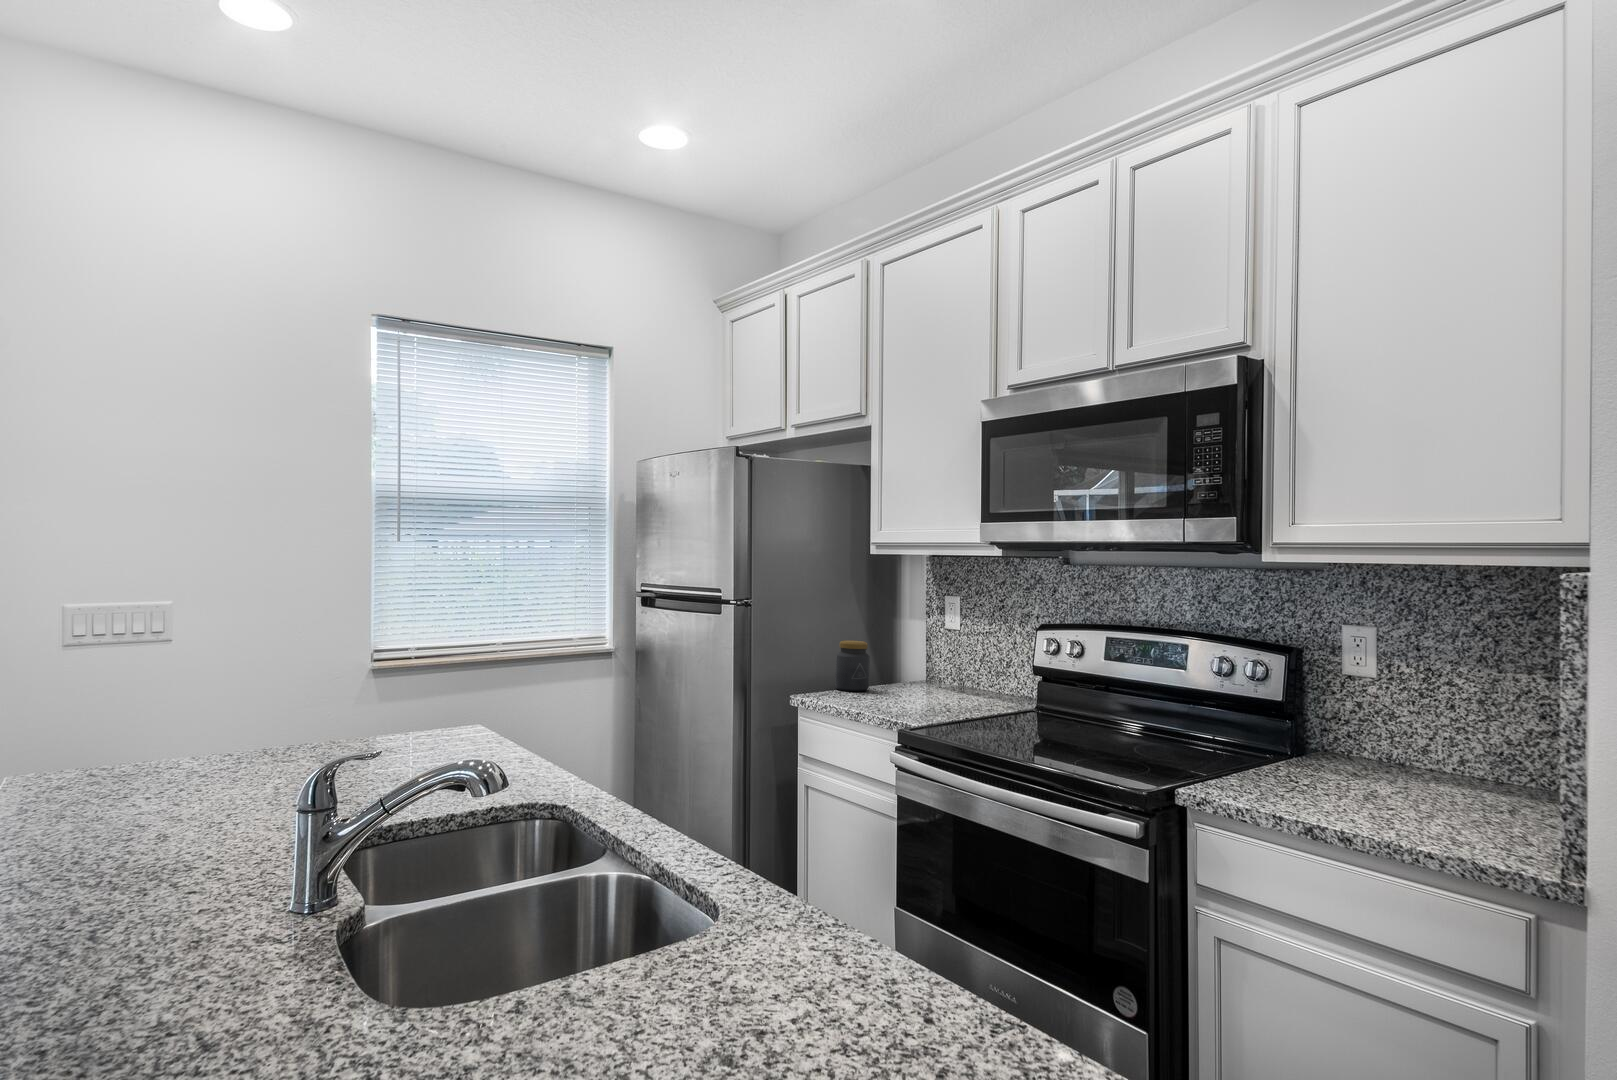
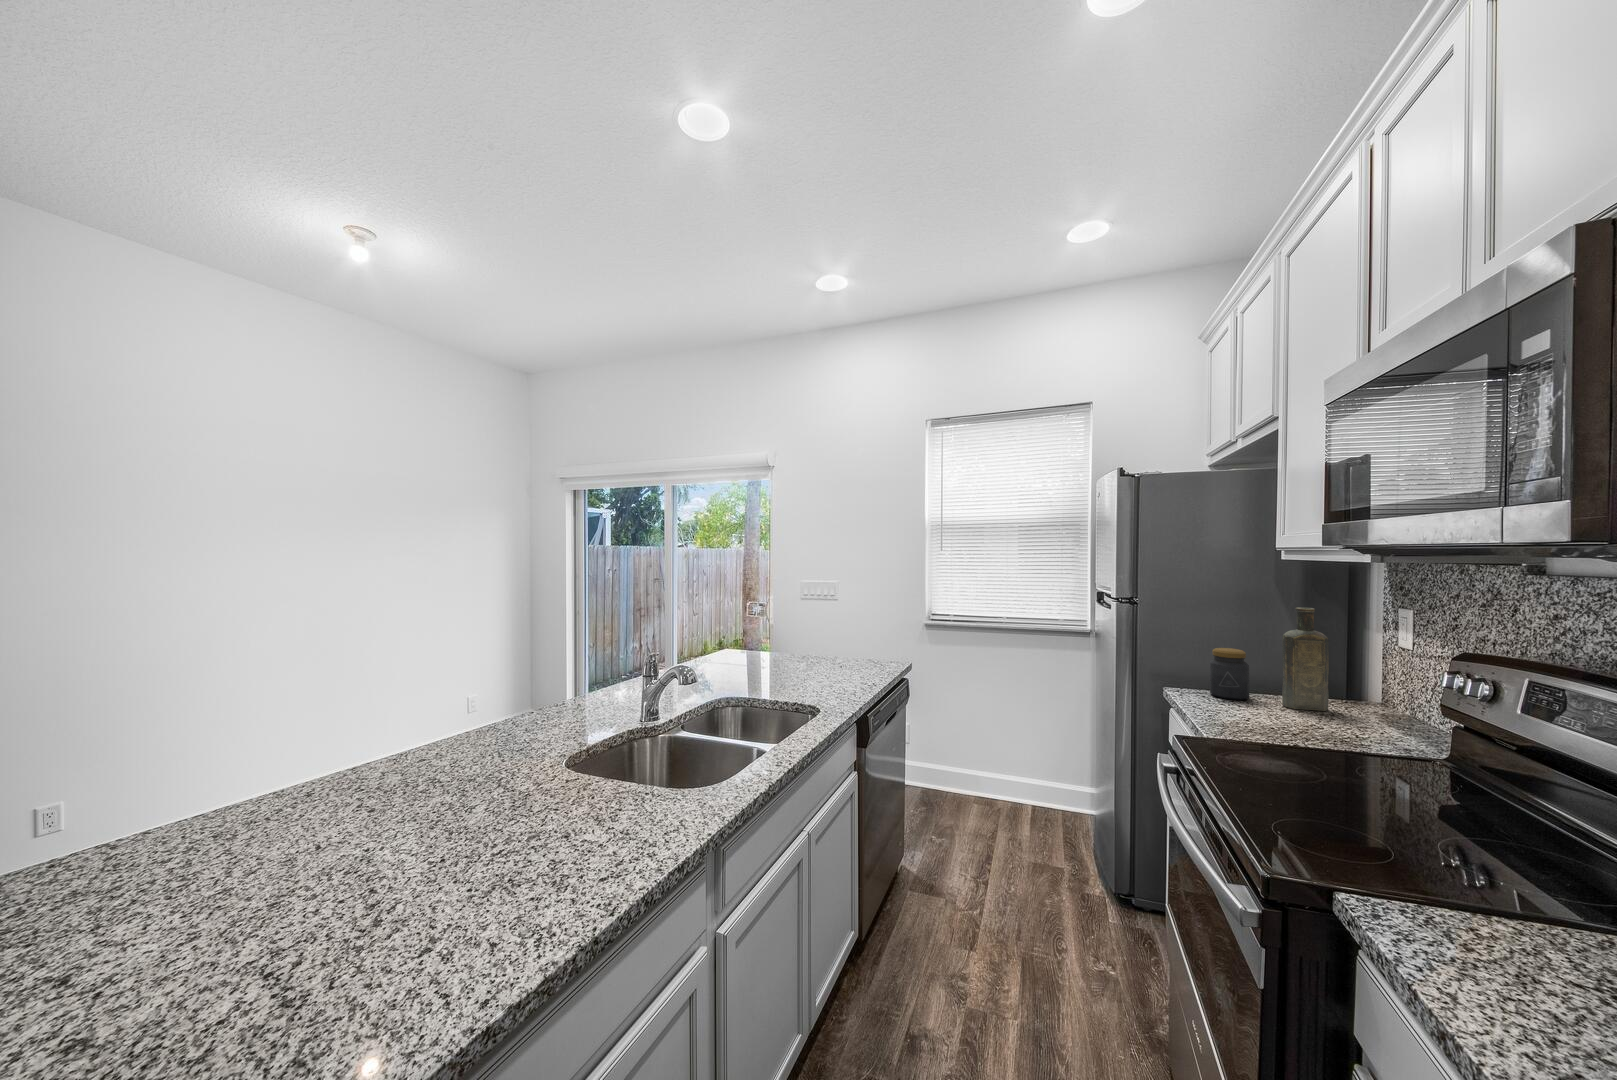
bottle: none [885,596,924,692] -> present [1282,607,1329,711]

